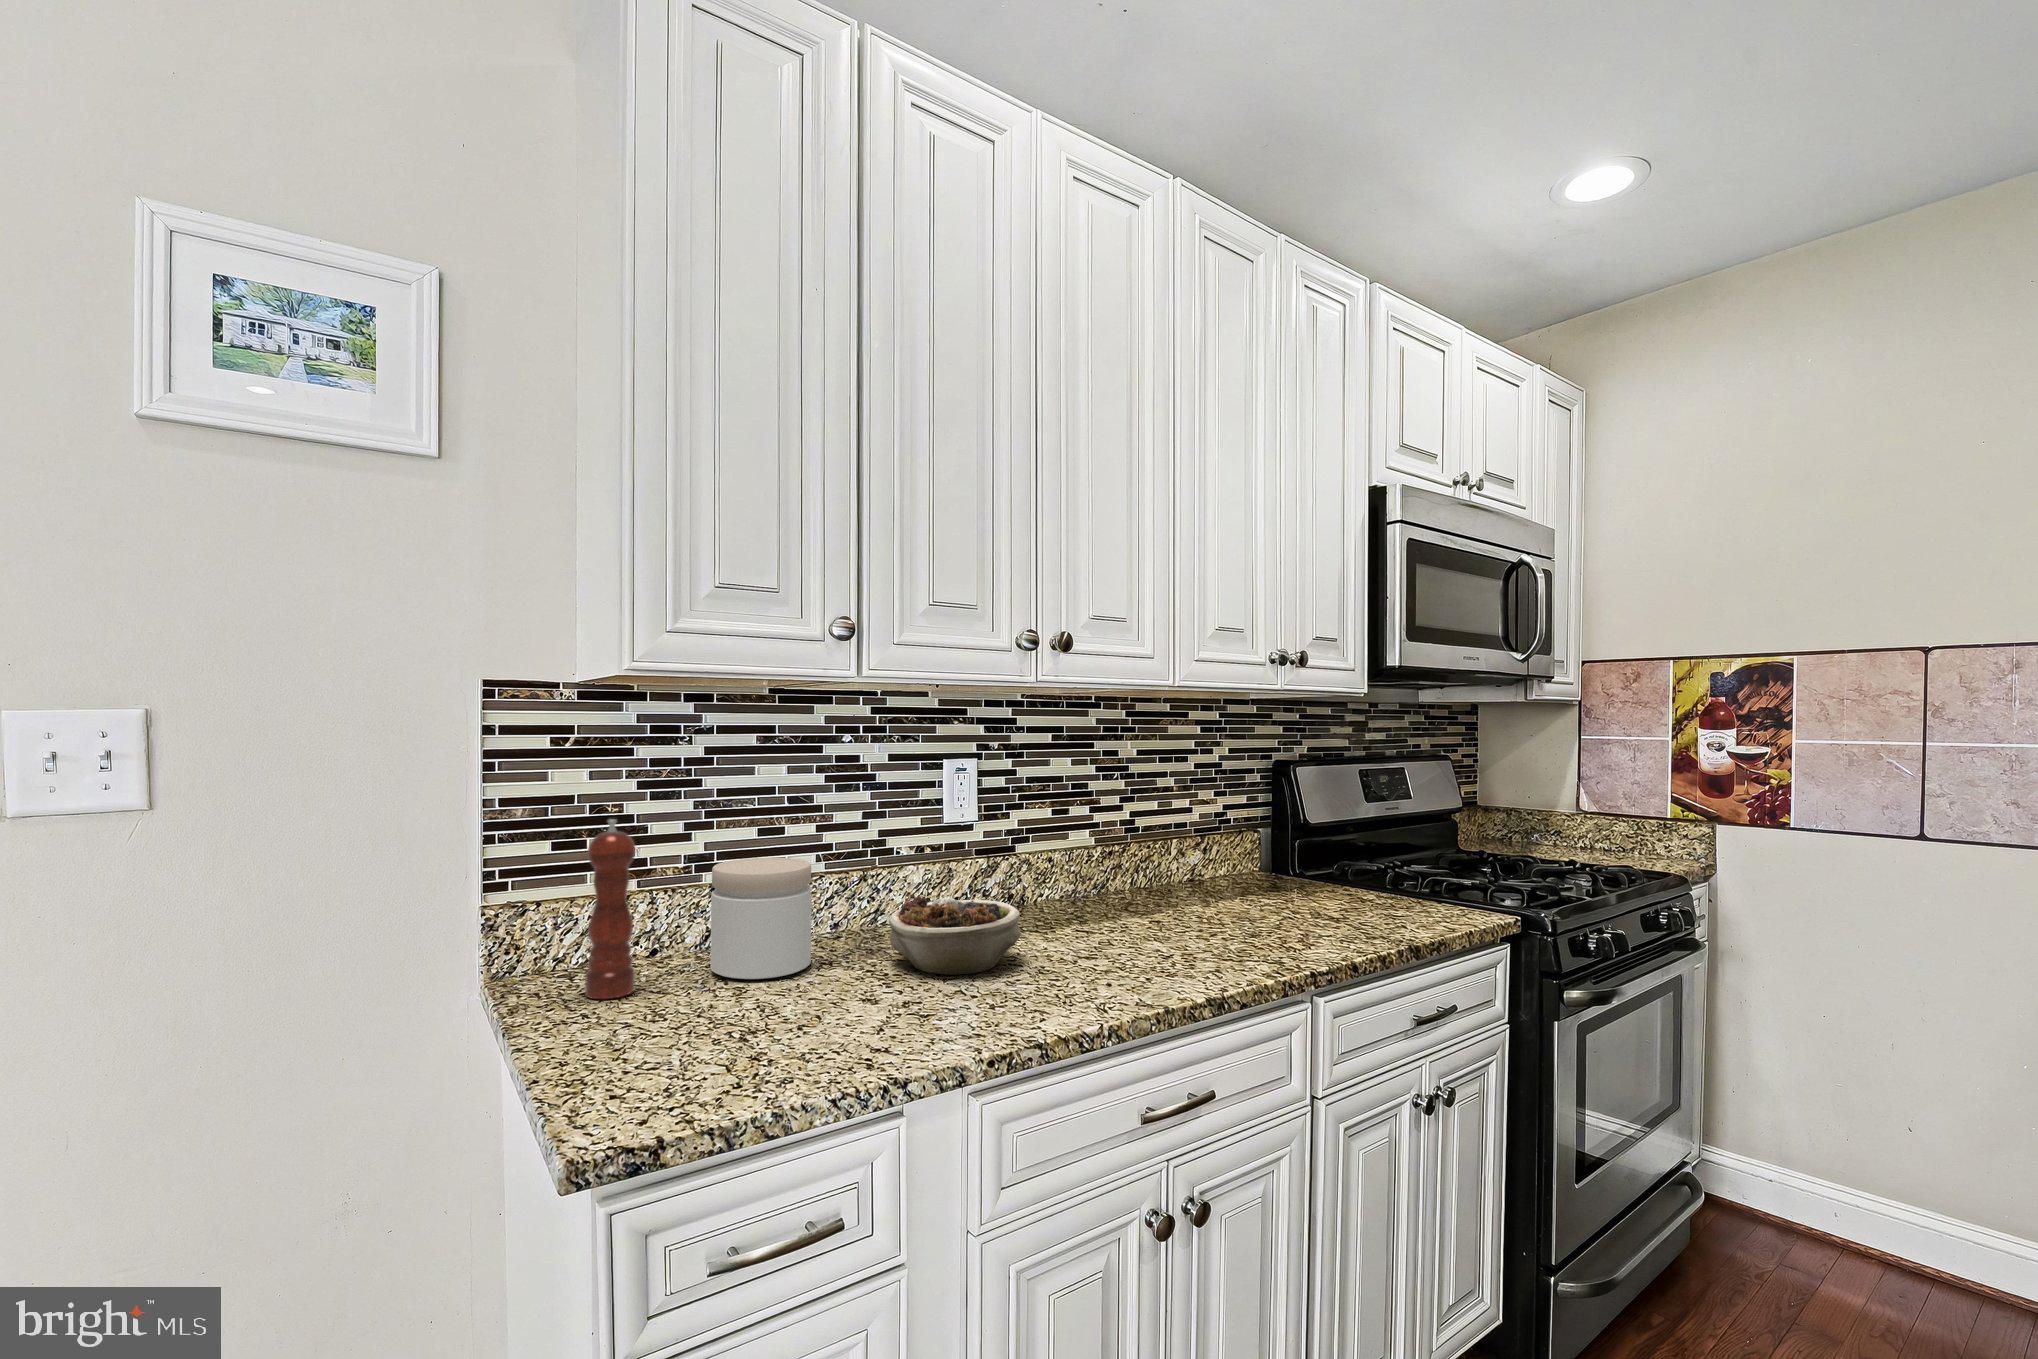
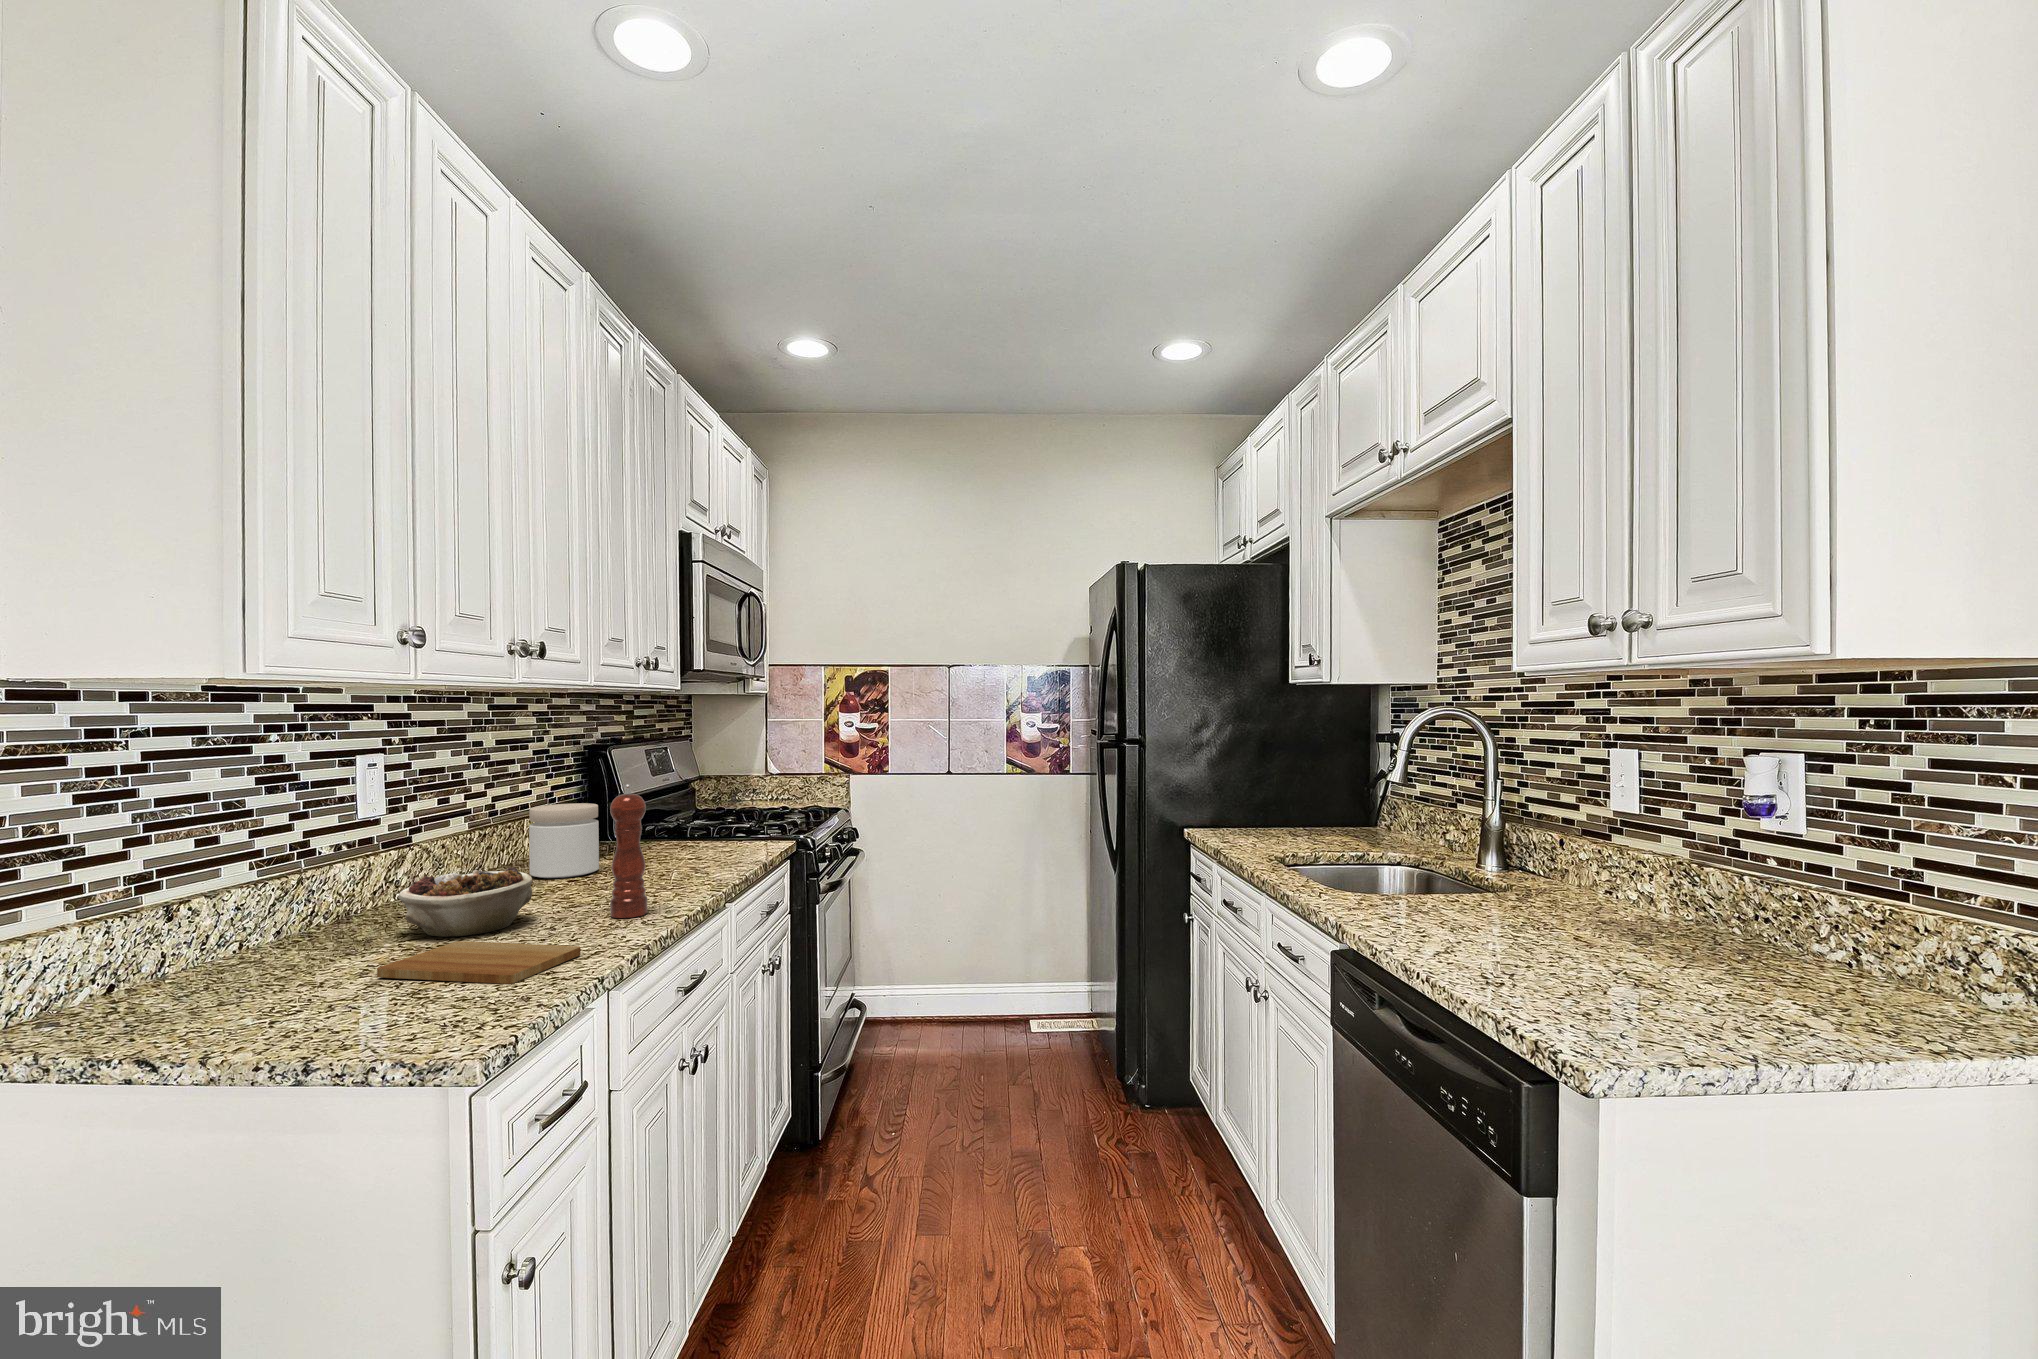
pepper mill: present [585,819,636,999] -> present [610,784,647,918]
jar: present [710,857,812,979] -> present [529,803,599,878]
cutting board: none [771,982,936,1062] -> present [377,941,581,984]

